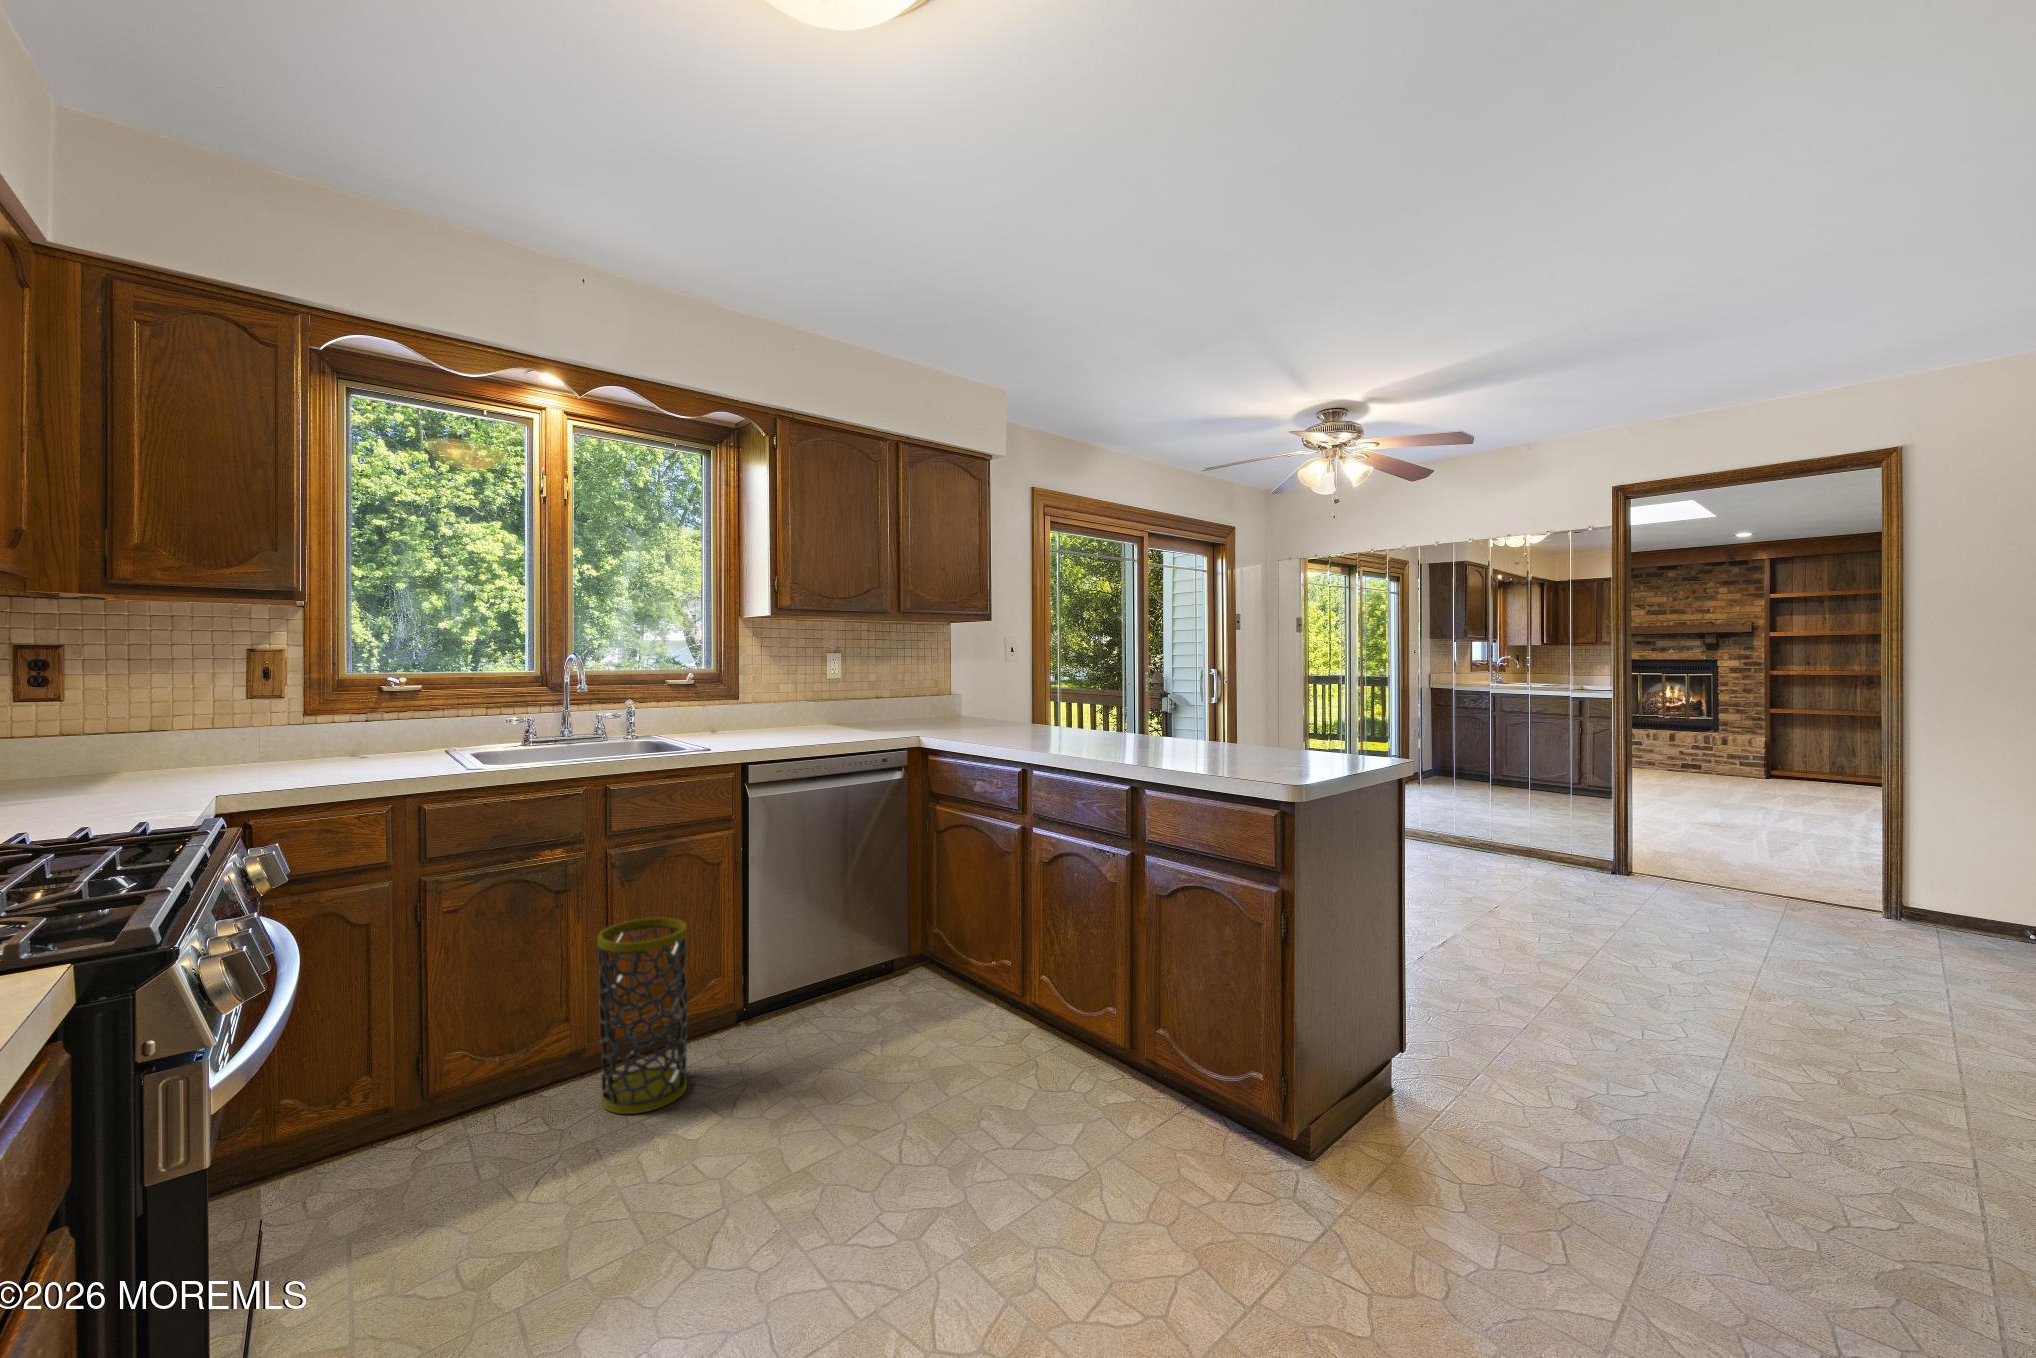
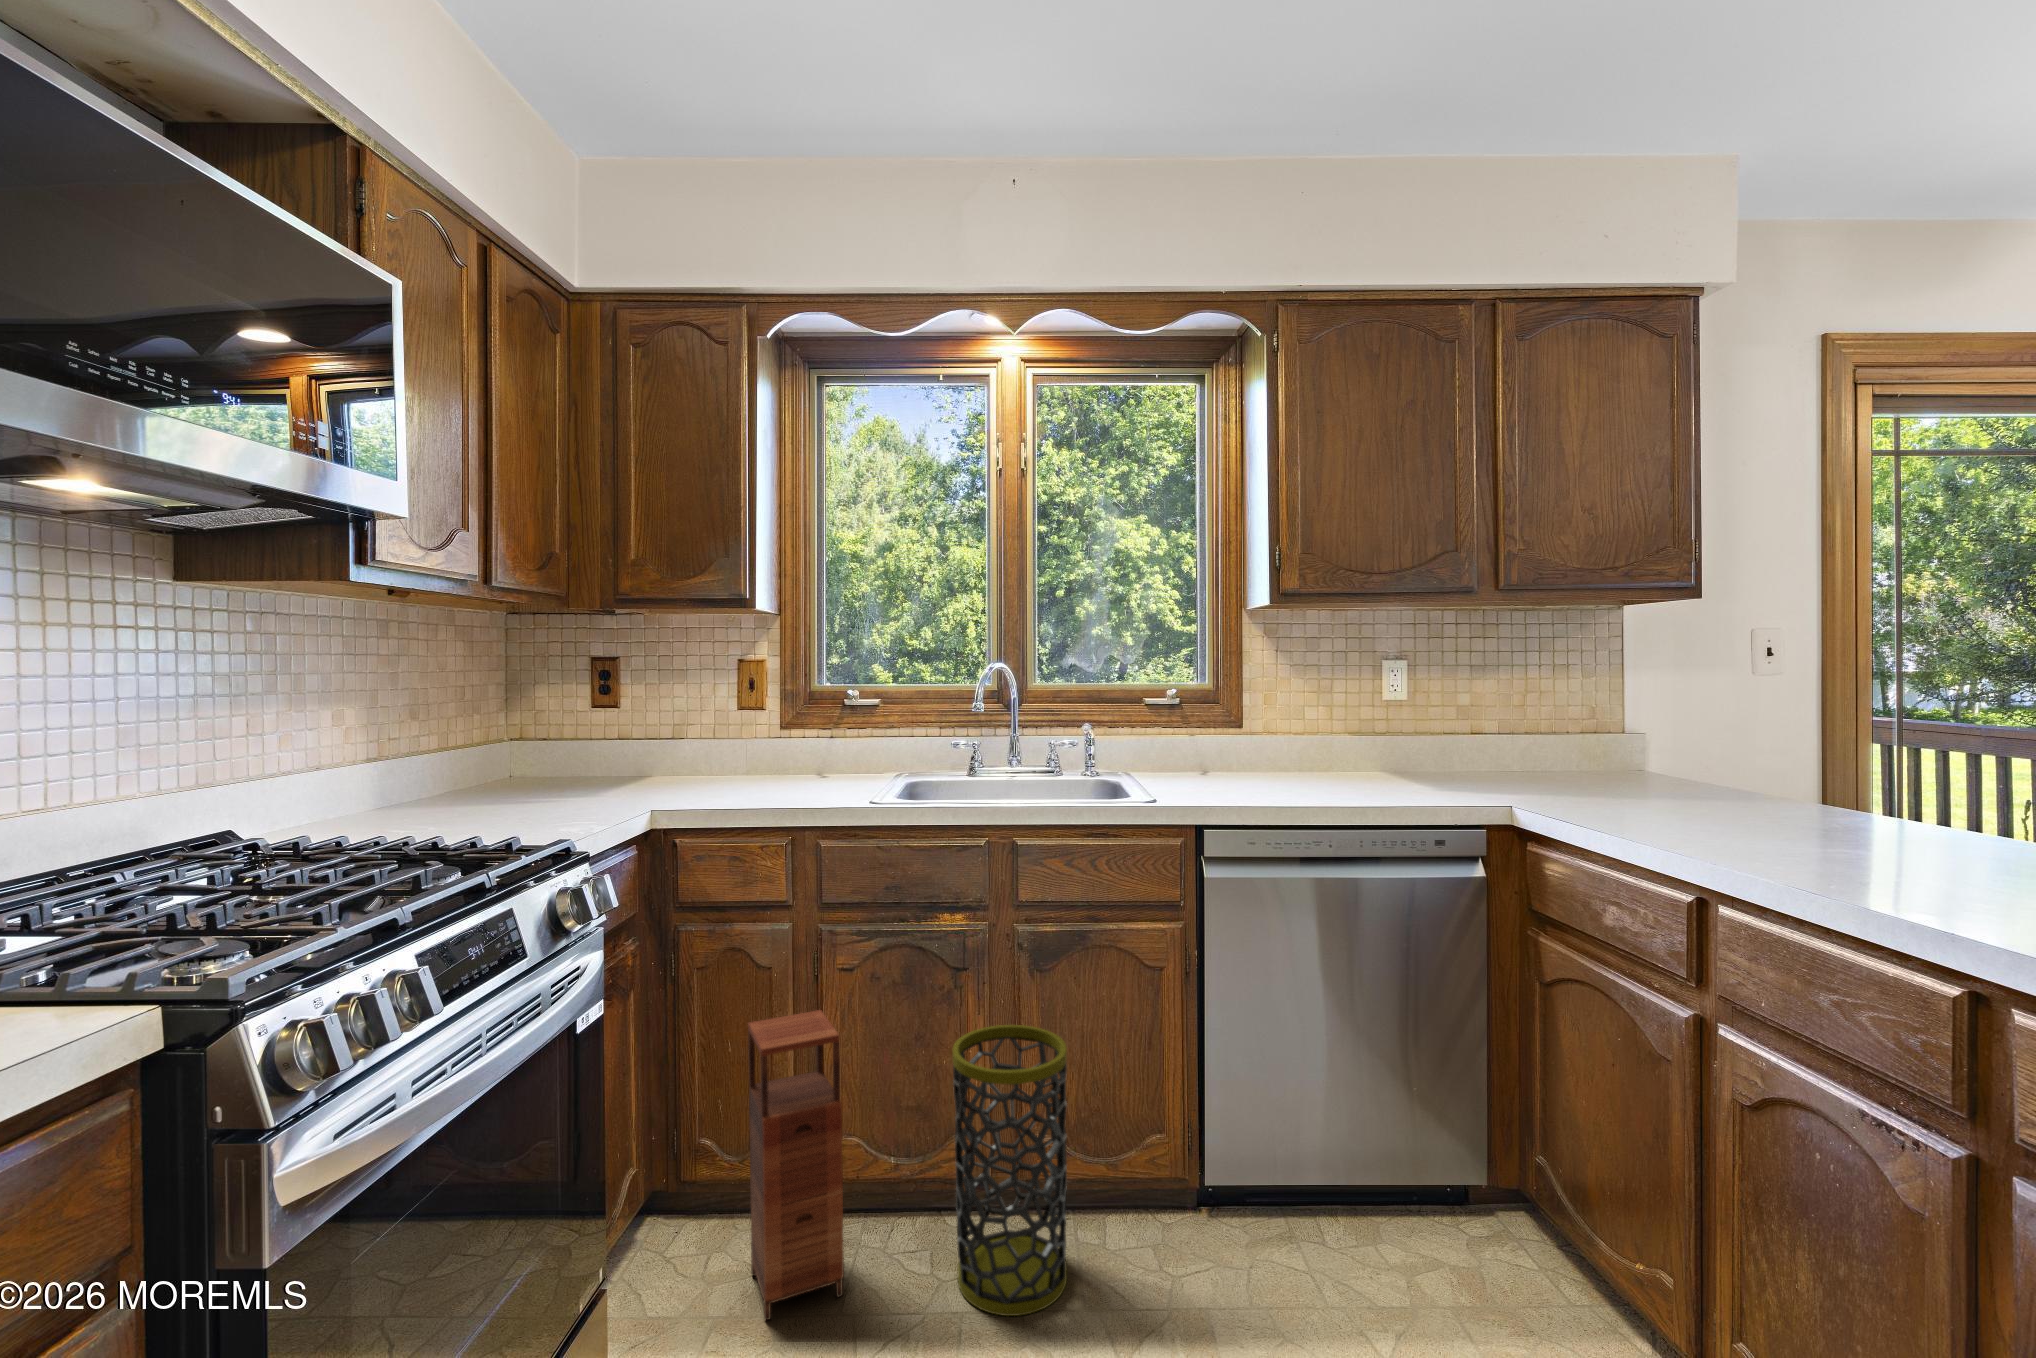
storage cabinet: none [410,939,518,1184] -> present [748,1010,844,1320]

